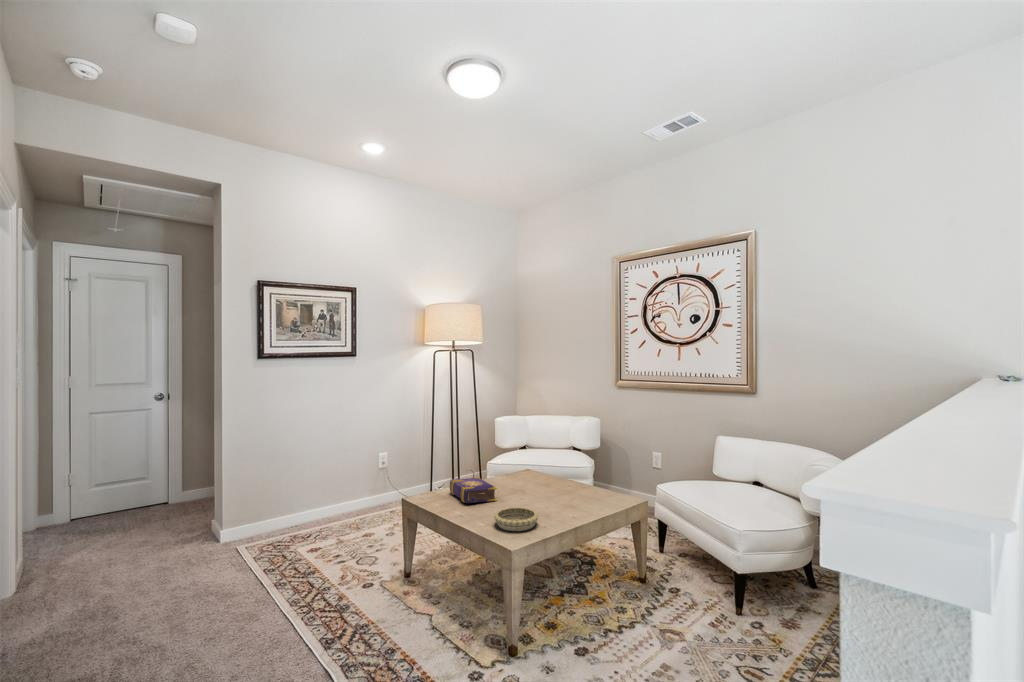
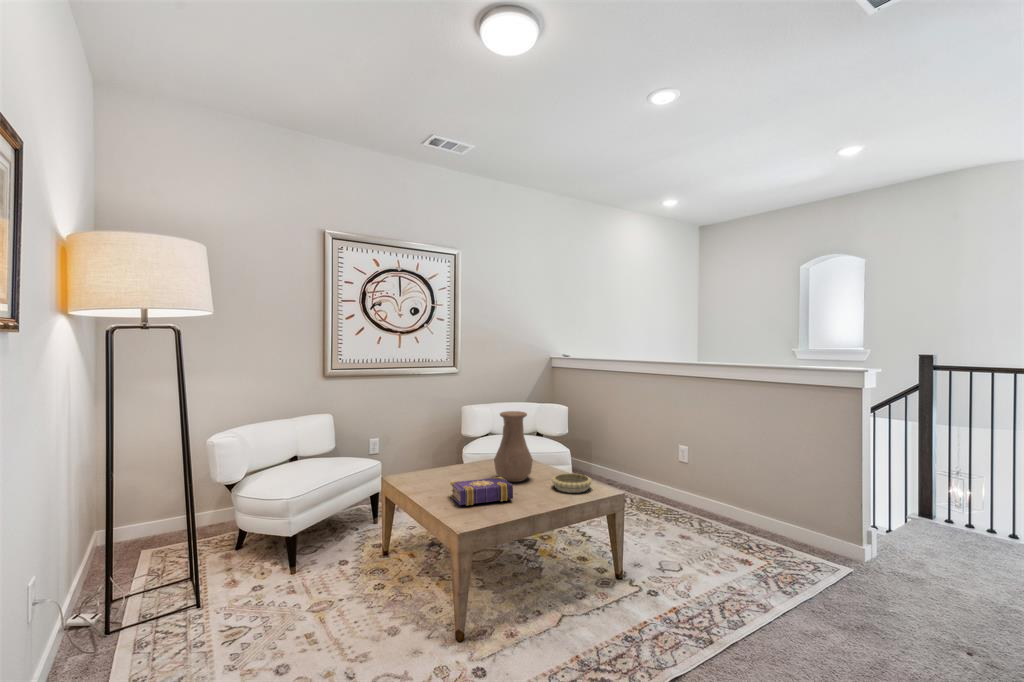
vase: none [519,432,559,507] -> present [494,411,533,482]

